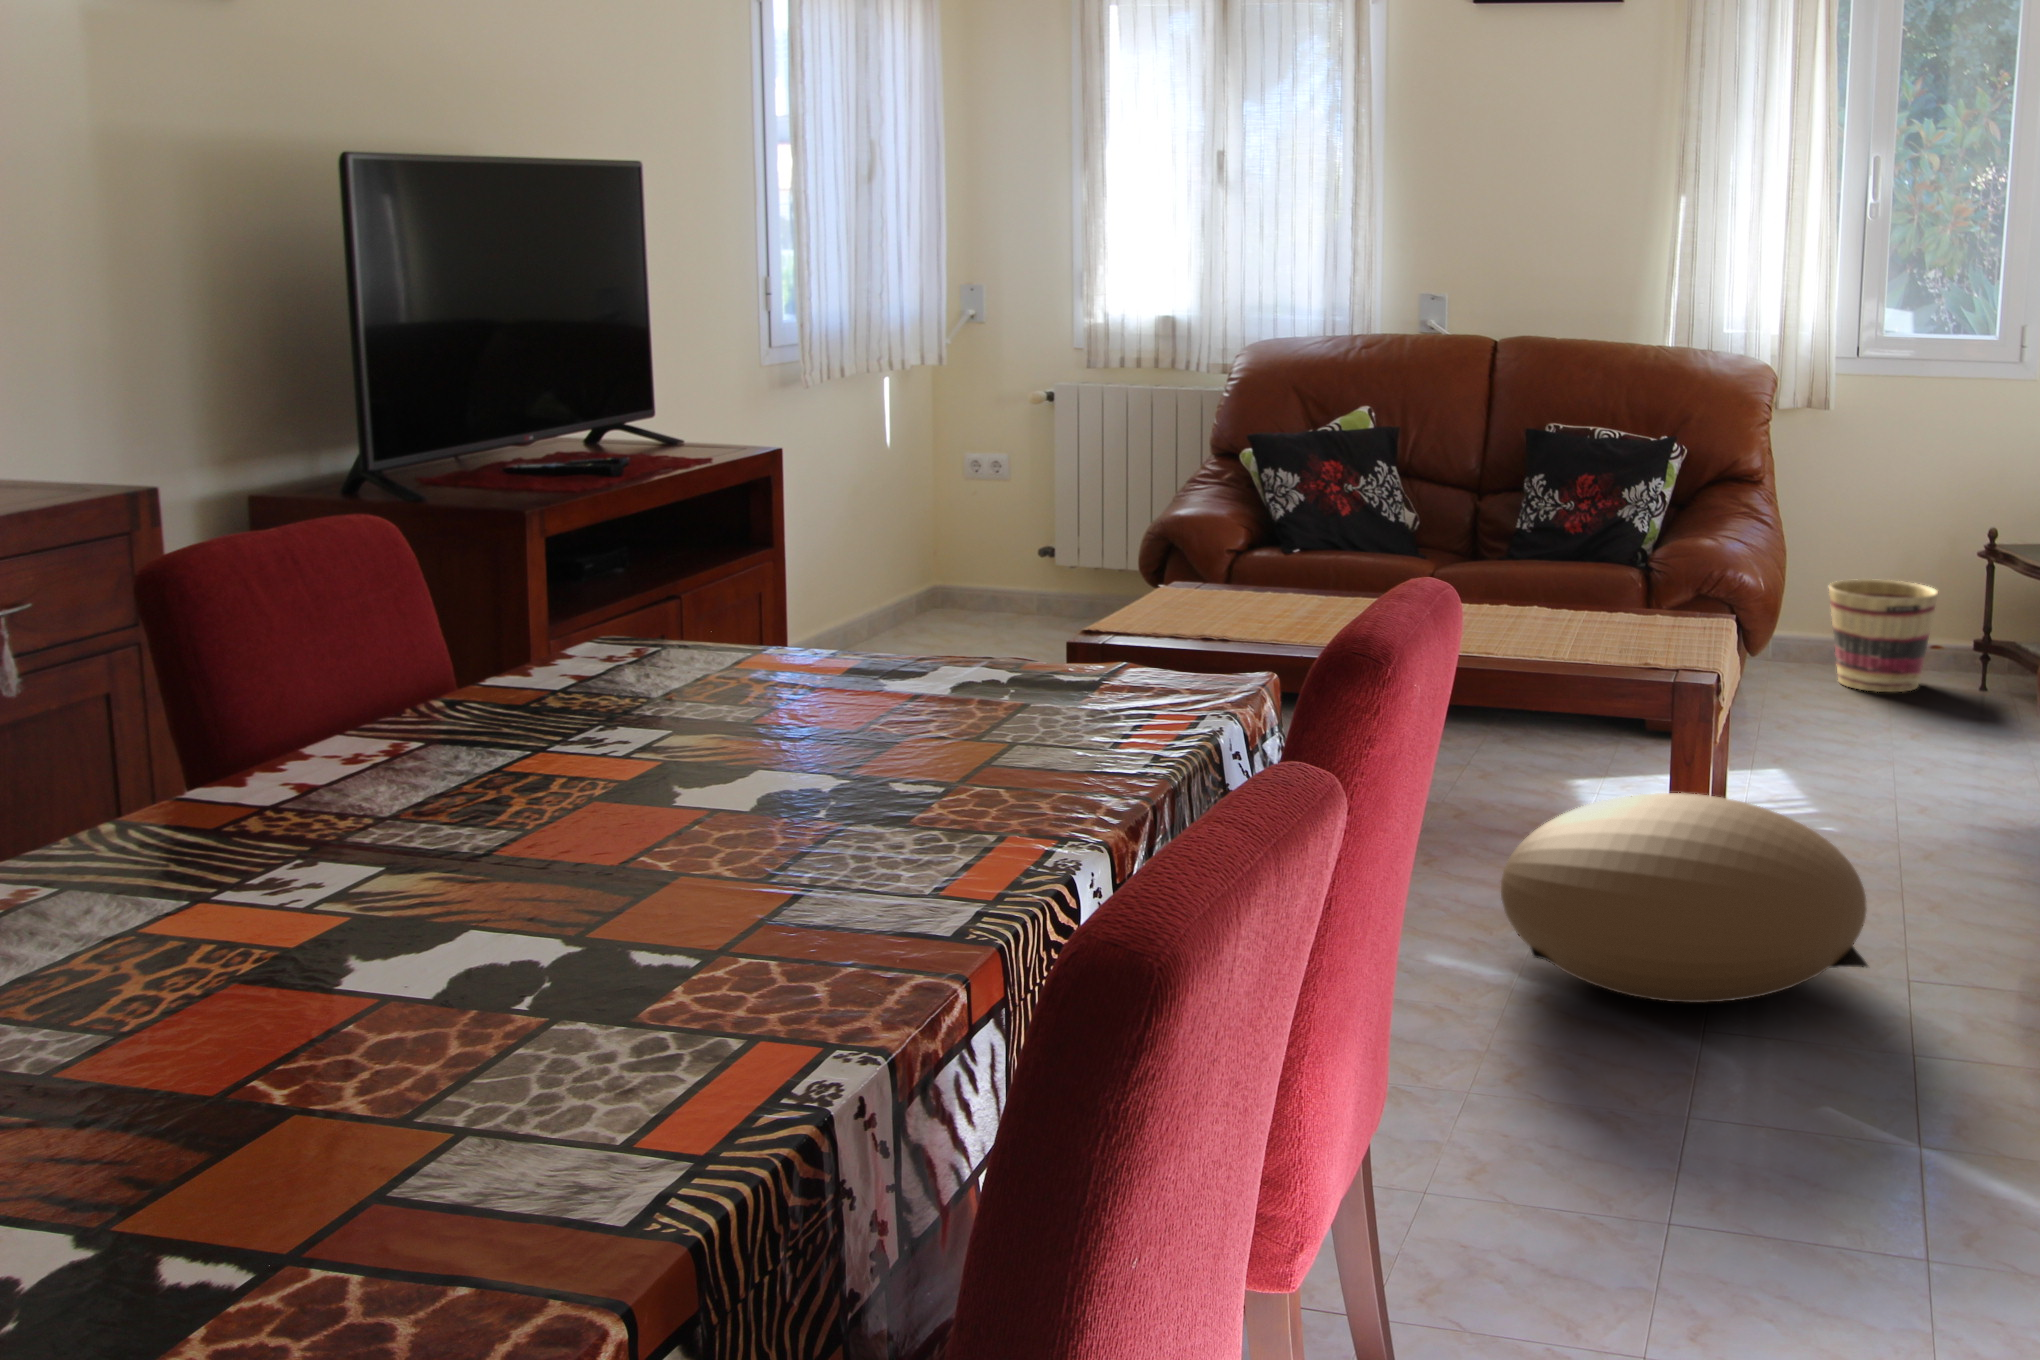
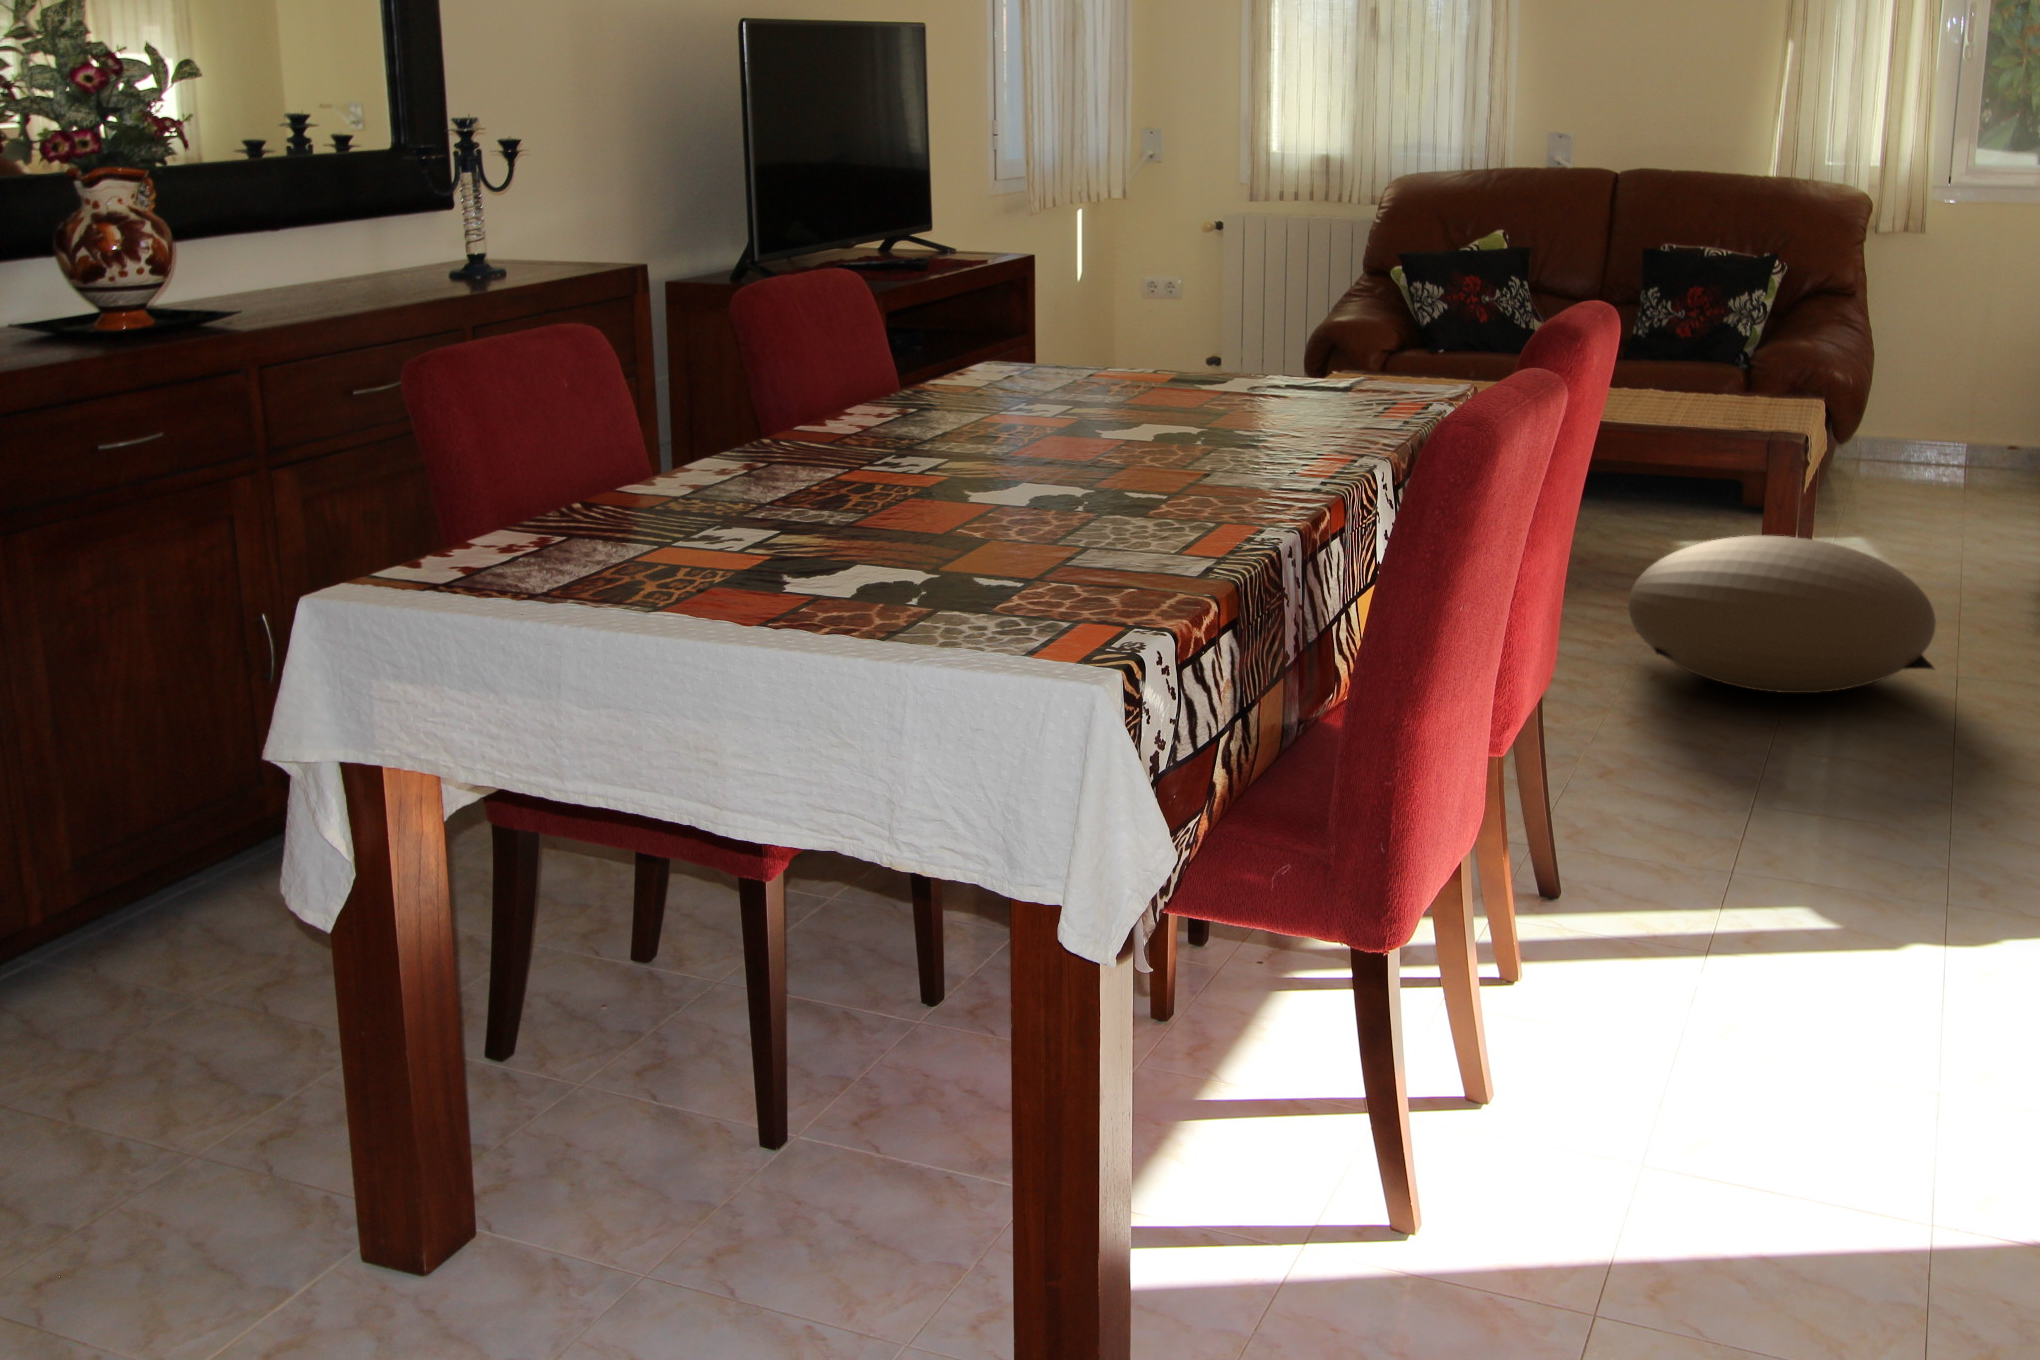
basket: present [1829,579,1938,692] -> none [1911,384,2013,482]

